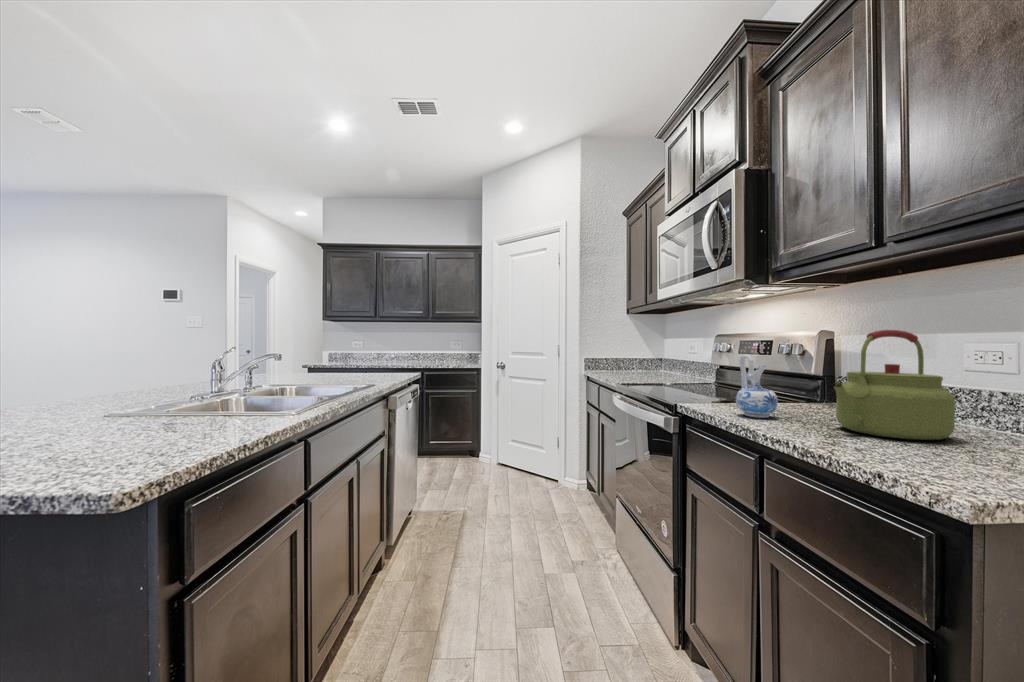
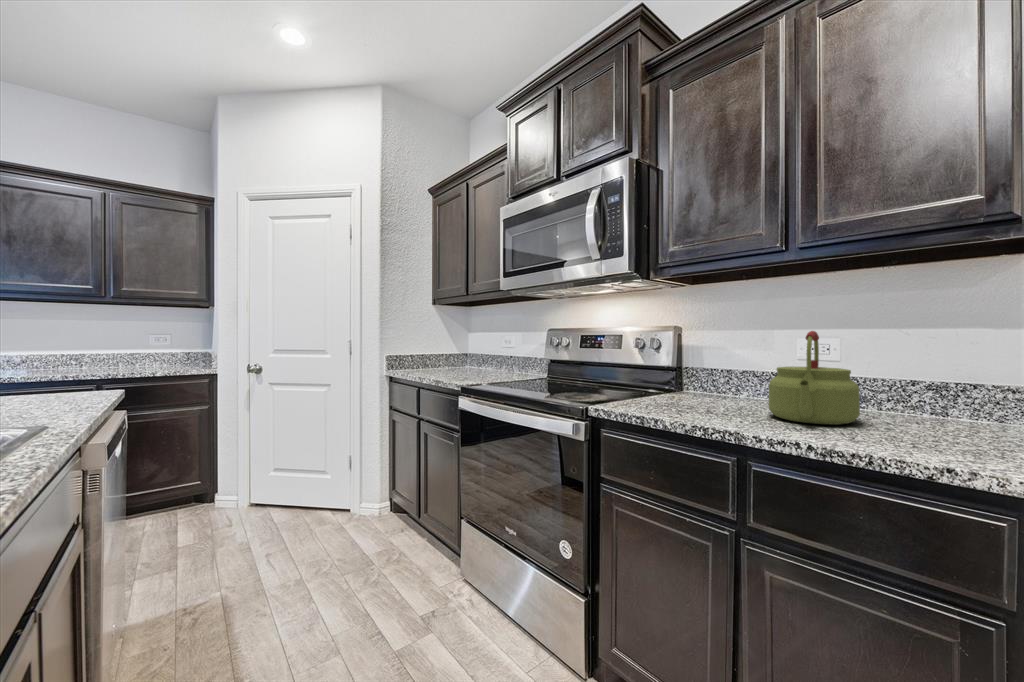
ceramic pitcher: present [736,354,778,418] -> none [679,354,719,417]

